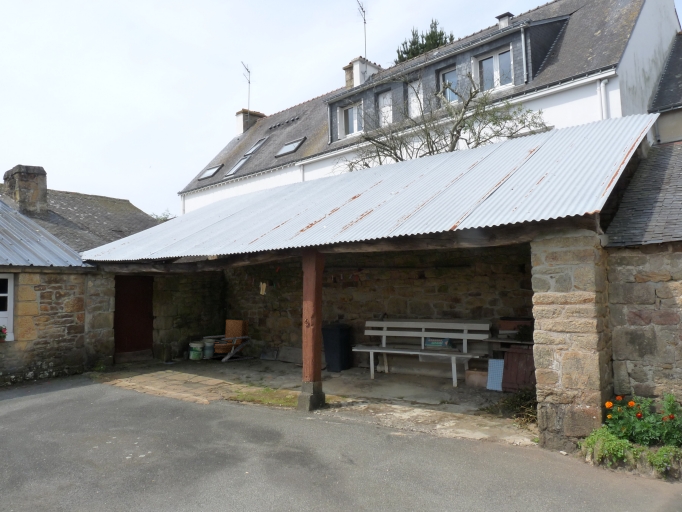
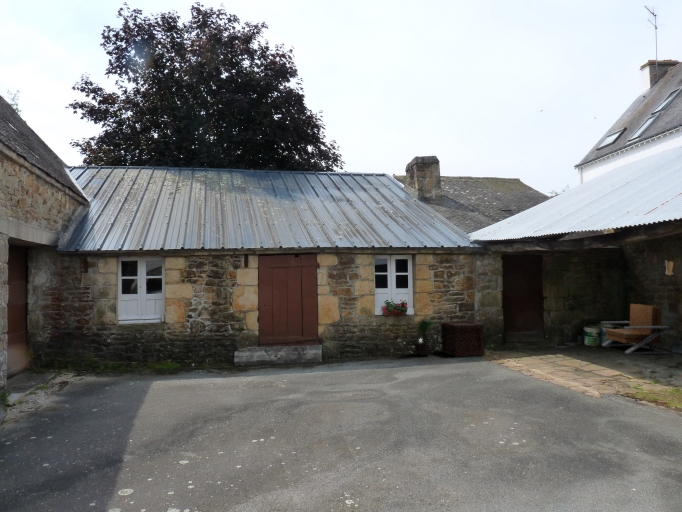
potted tree: none [13,339,43,386] -> present [414,319,433,355]
wooden crate: none [46,344,97,382] -> present [441,321,485,357]

